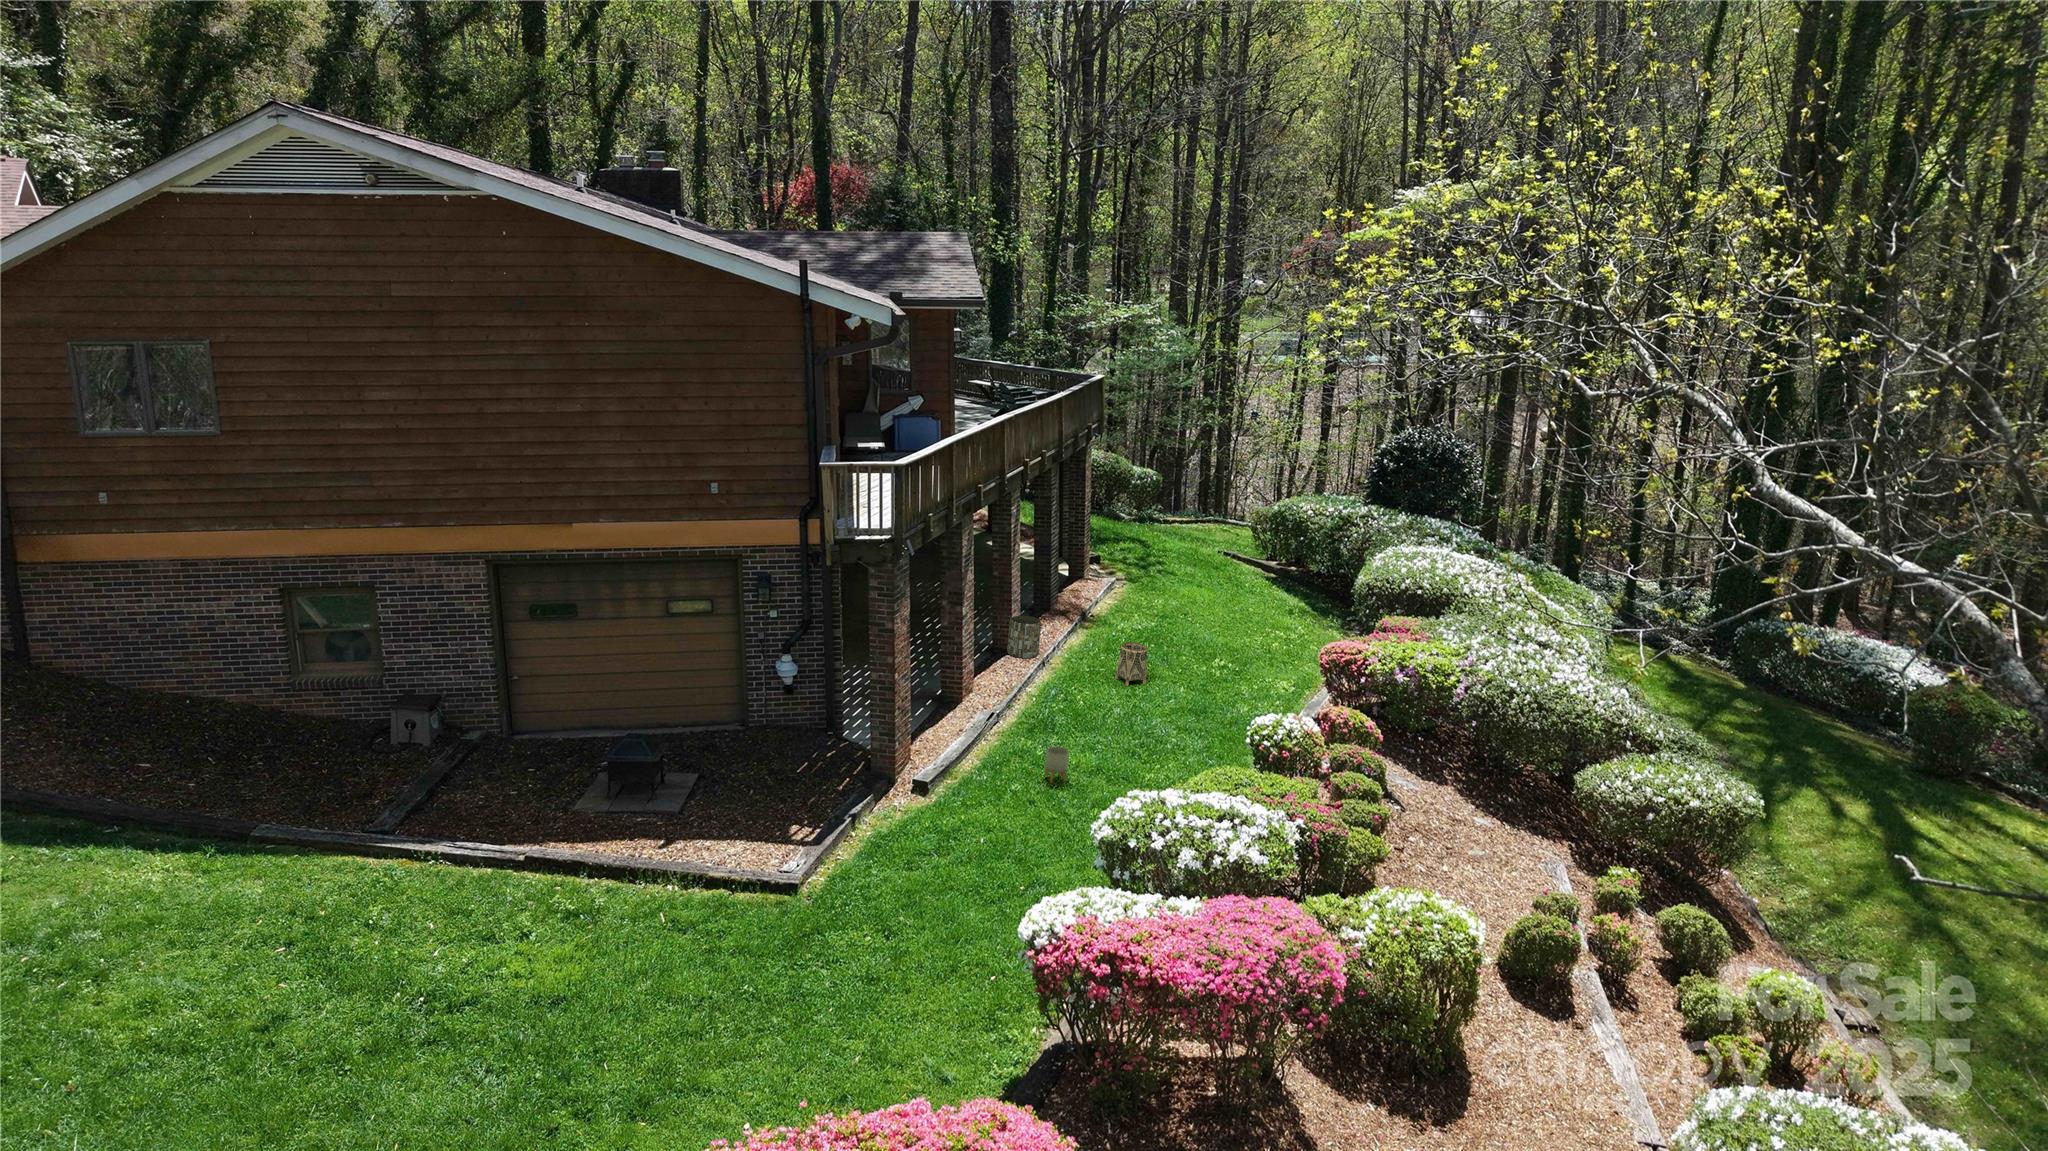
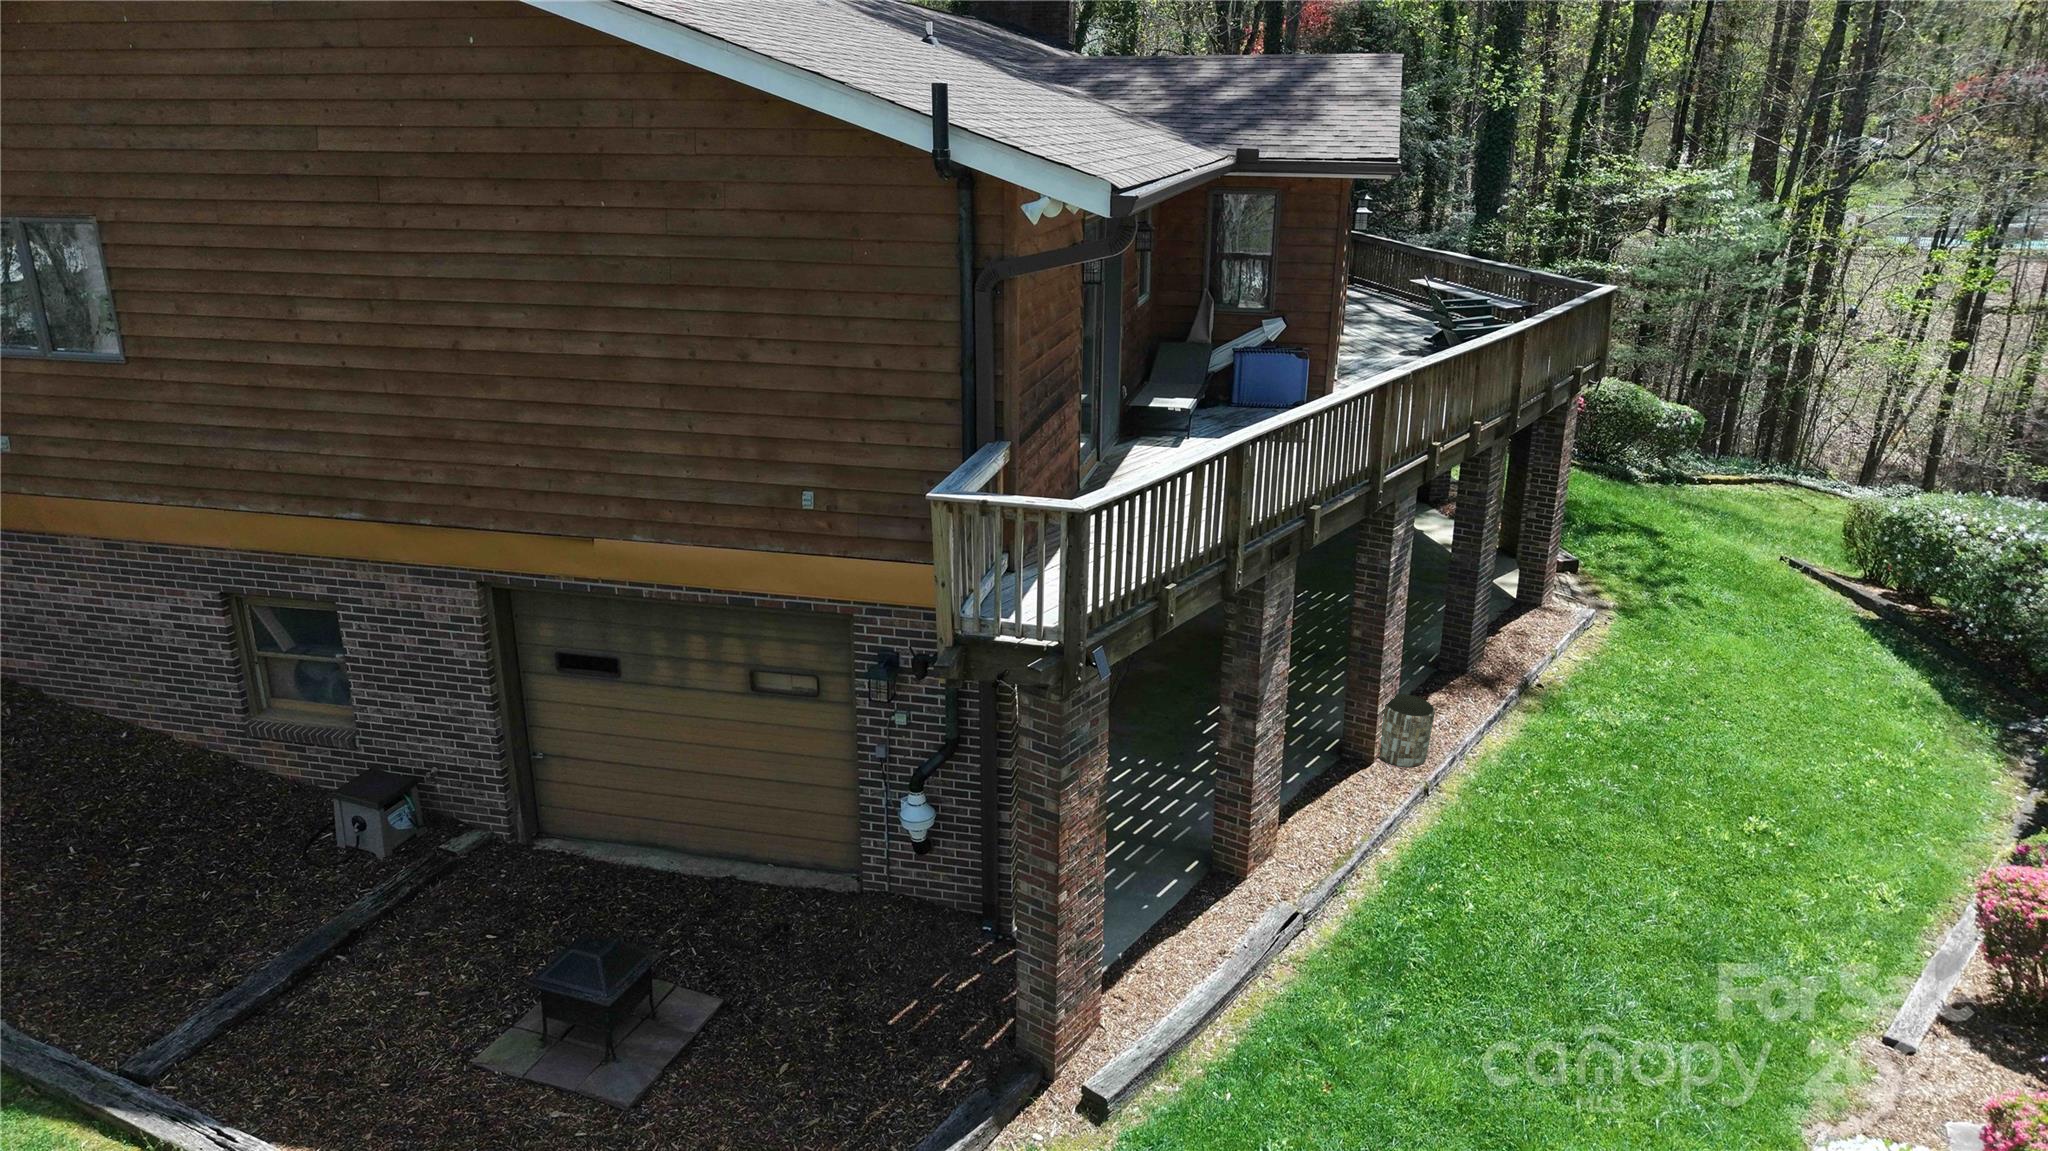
basket: present [1115,642,1147,686] -> none [1548,783,1614,861]
planter: present [1045,746,1069,783] -> none [1355,1039,1406,1114]

